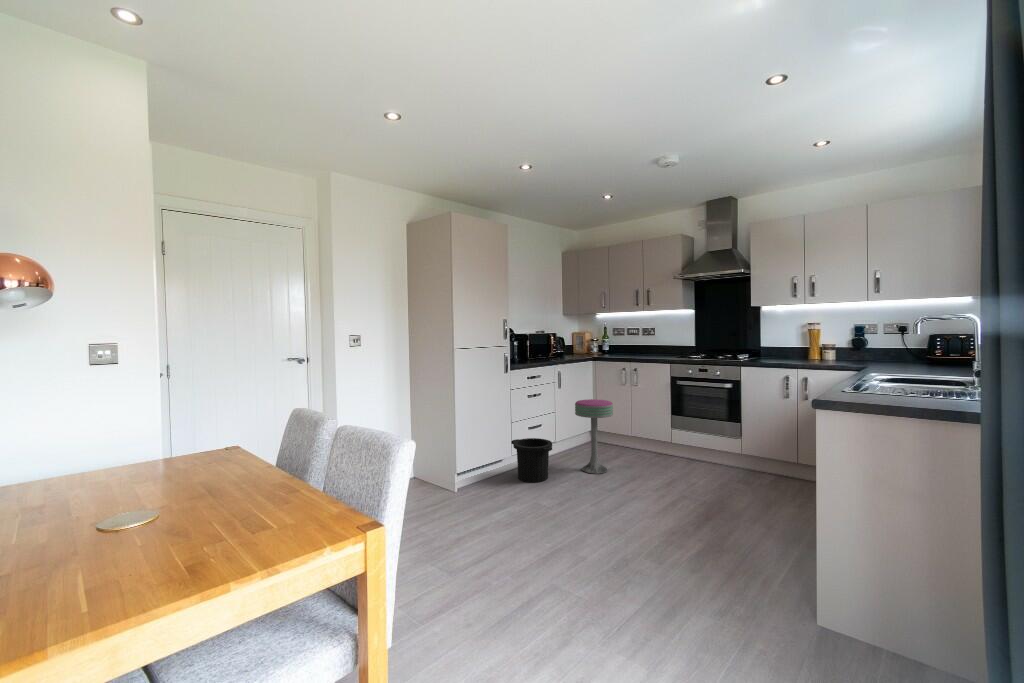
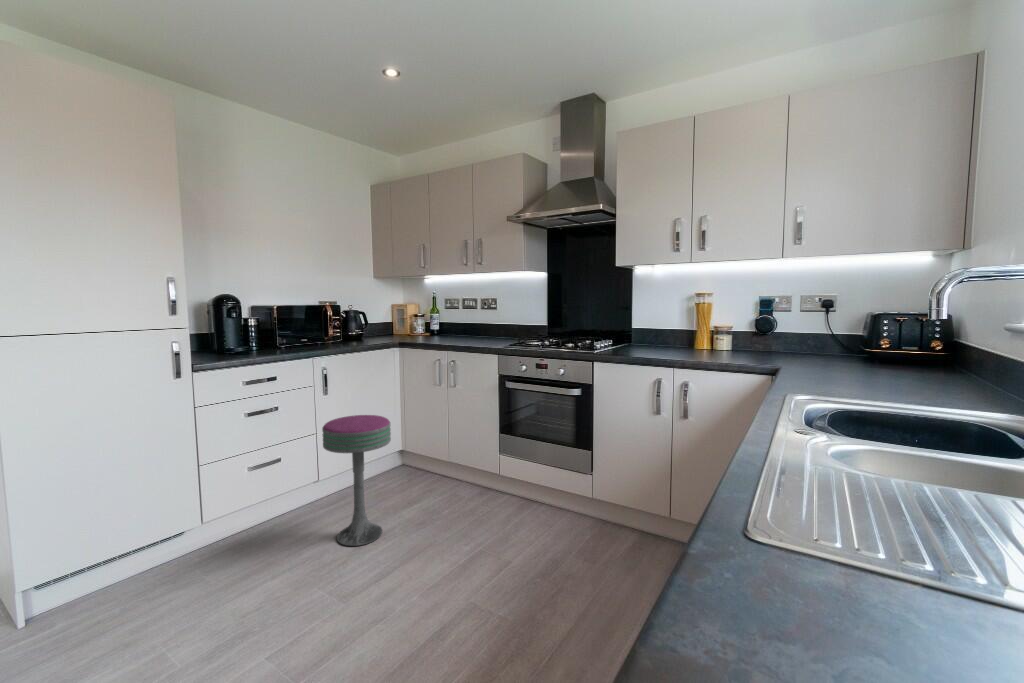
trash can: present [511,438,552,482] -> none [182,489,268,582]

